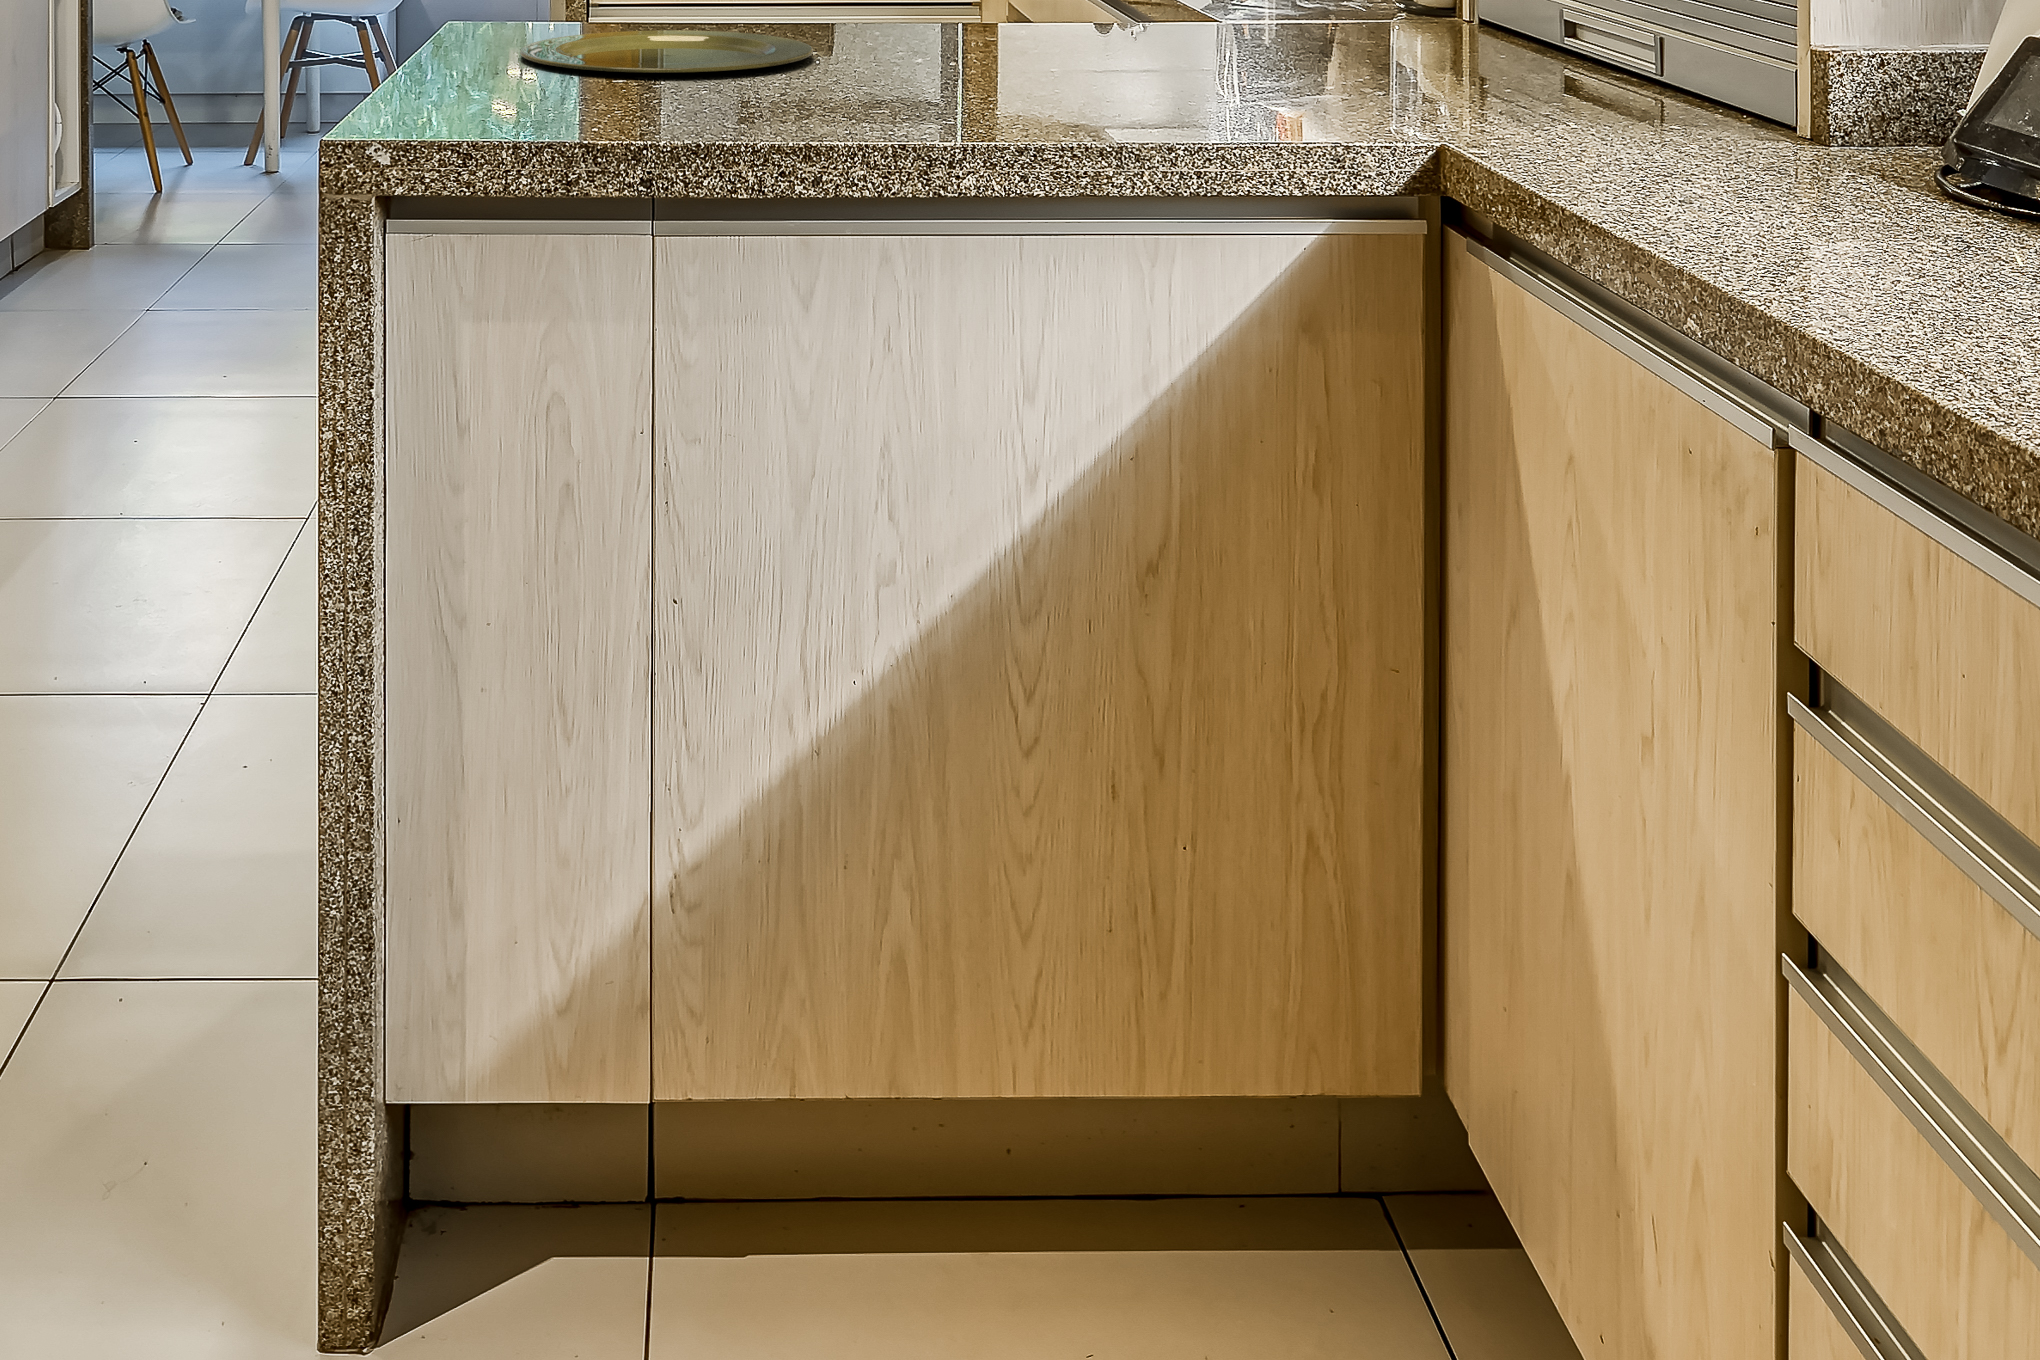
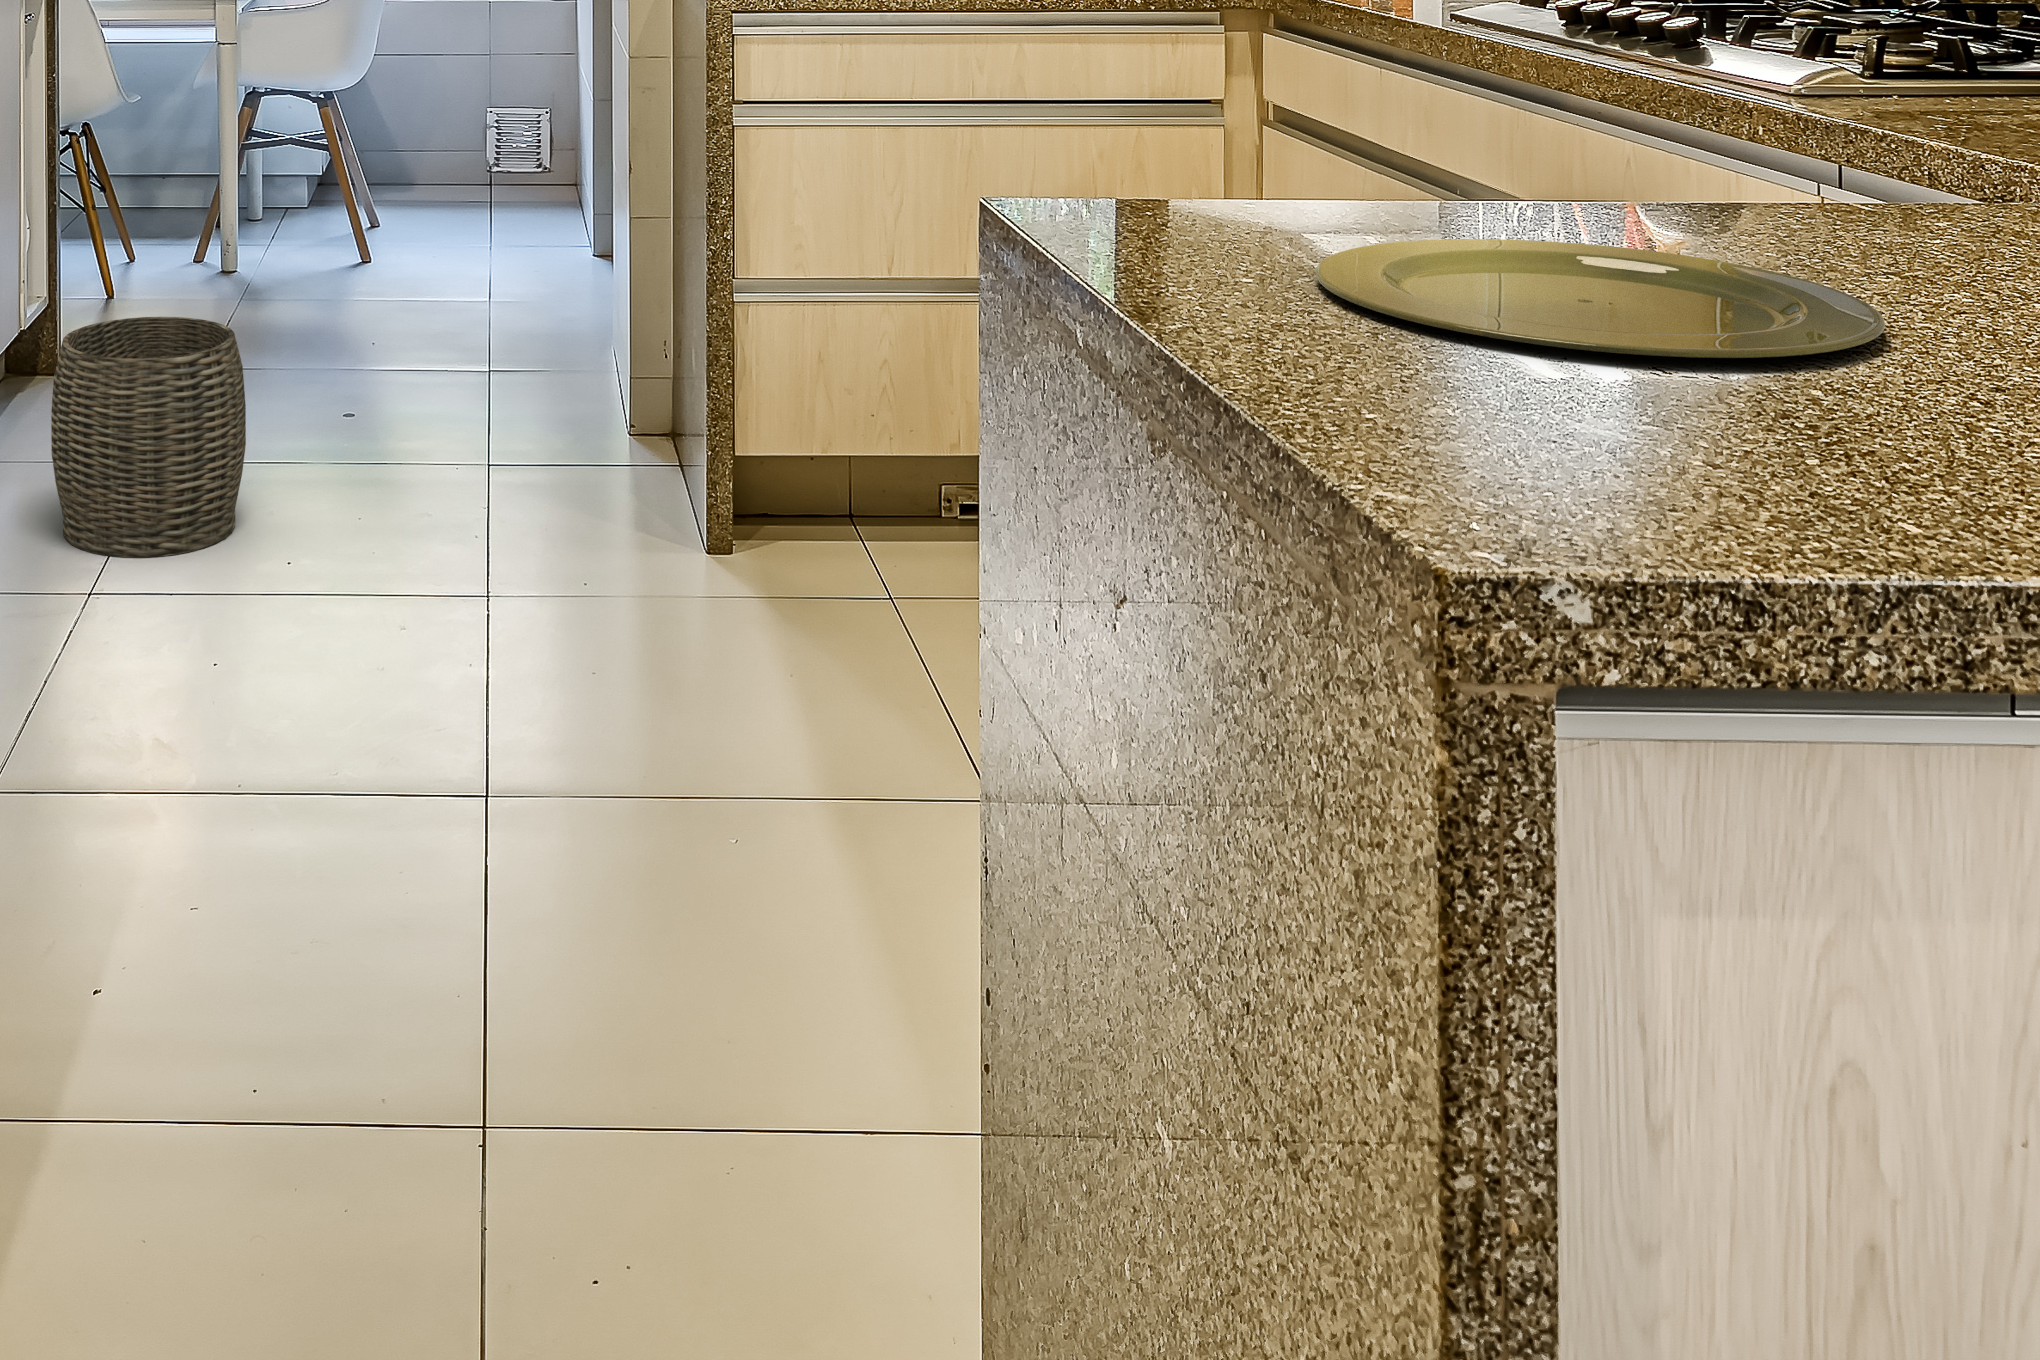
woven basket: none [42,184,205,372] -> present [51,317,246,558]

